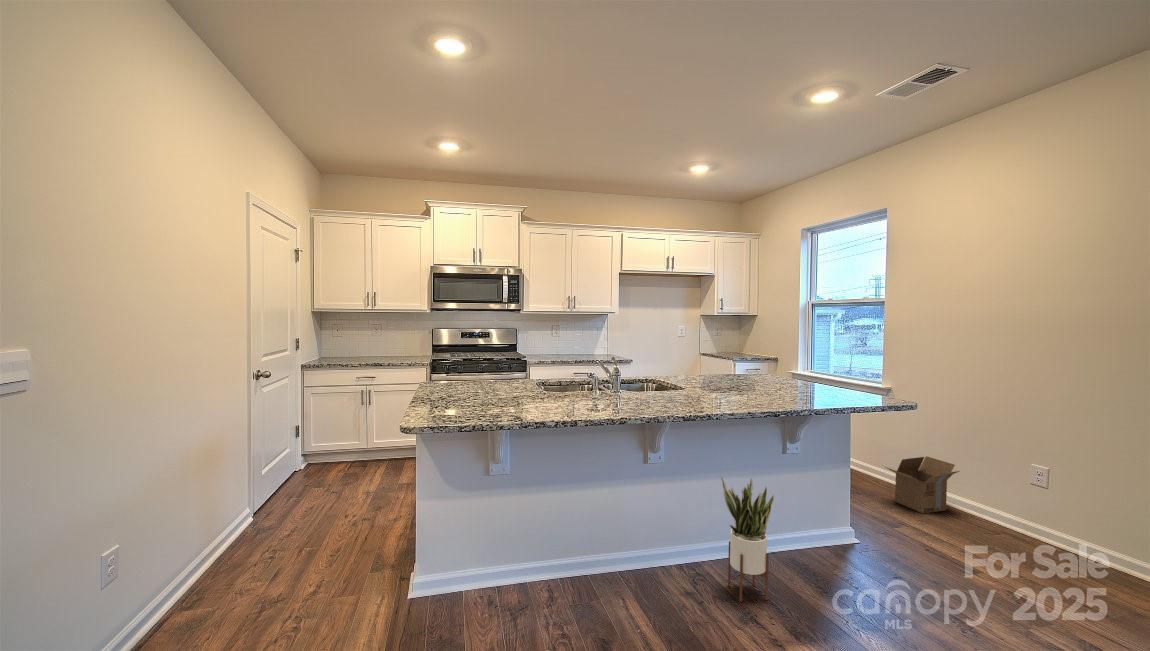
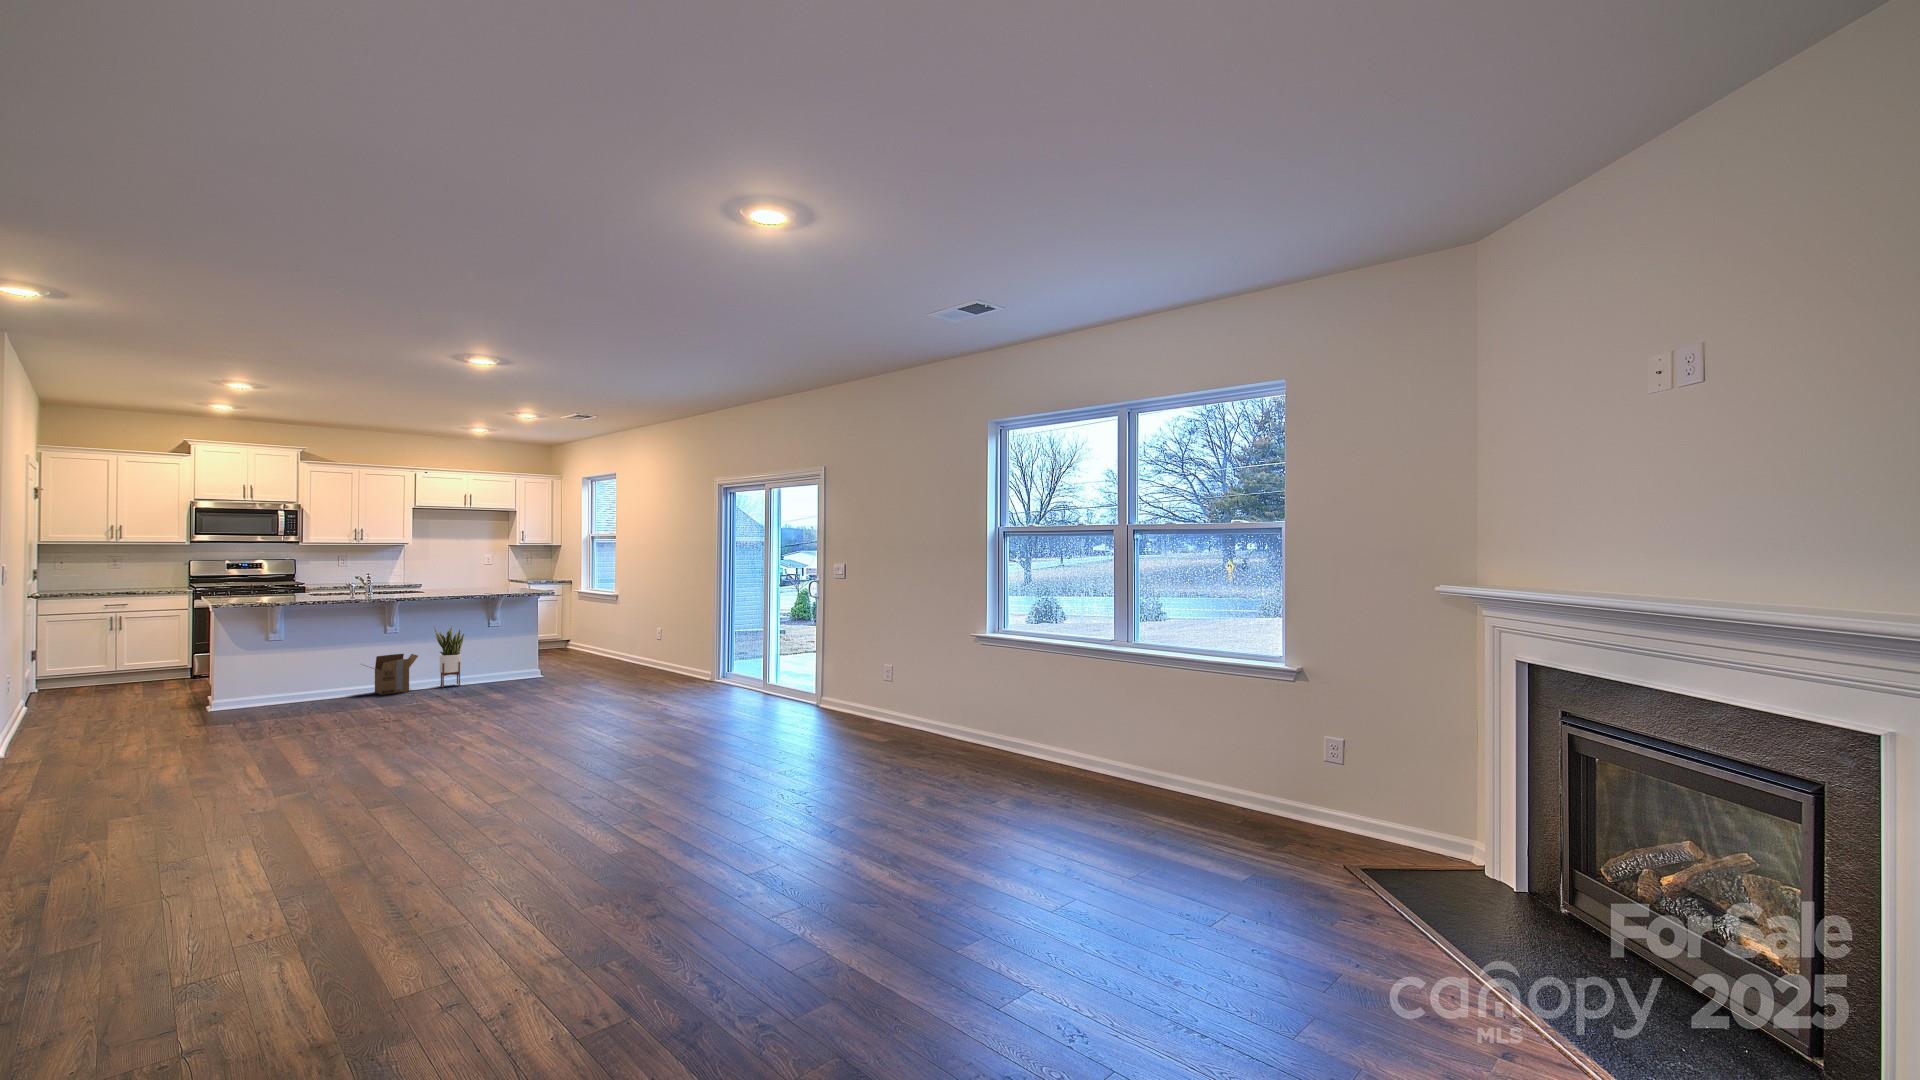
cardboard box: present [887,456,959,513] -> present [364,654,418,695]

